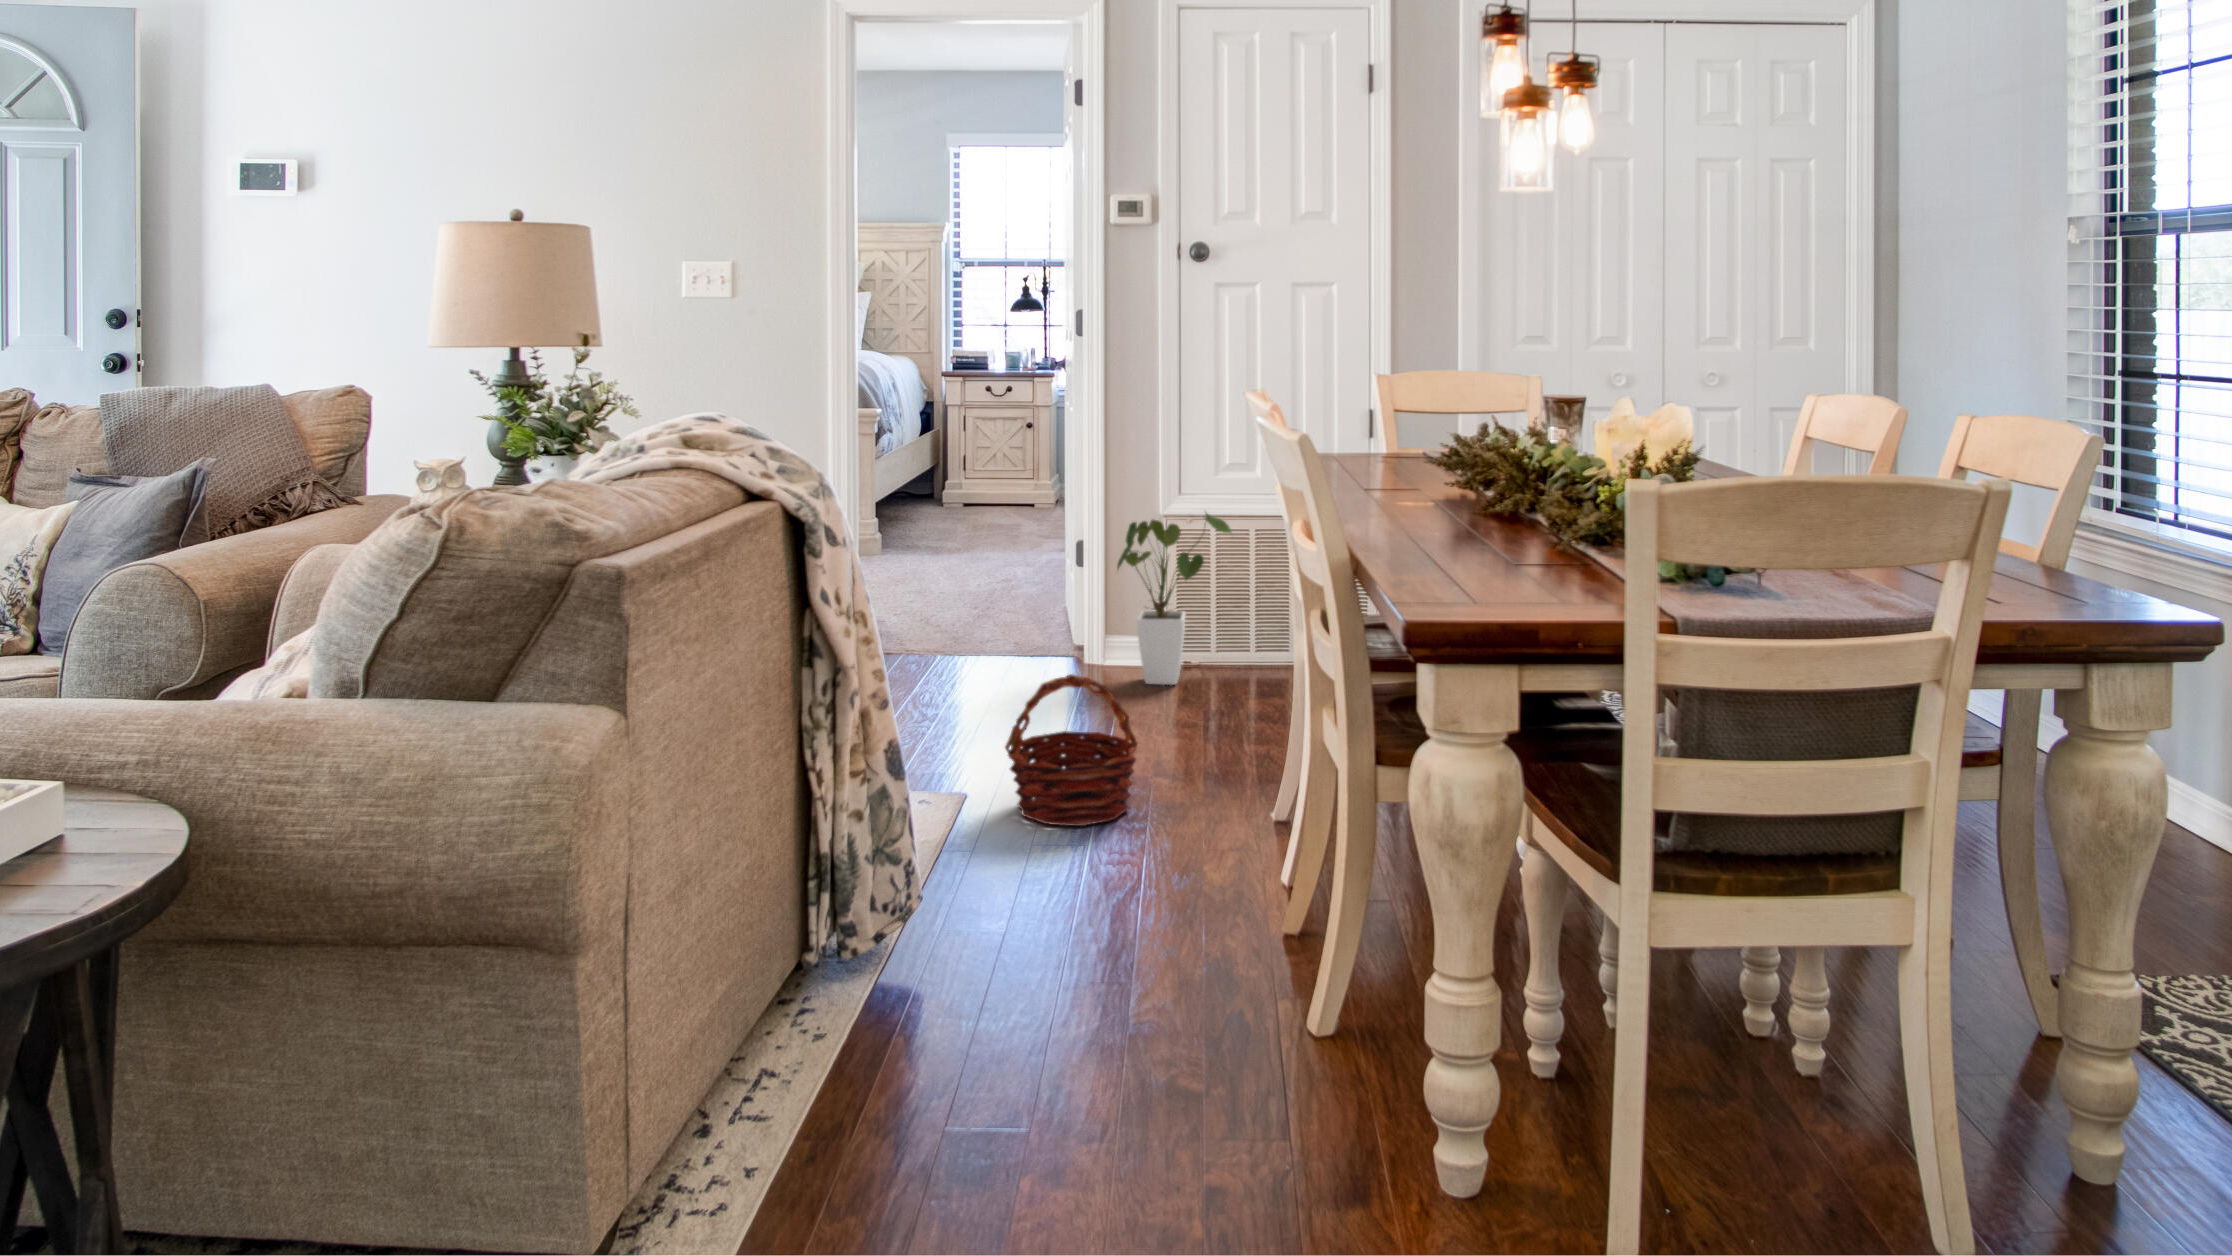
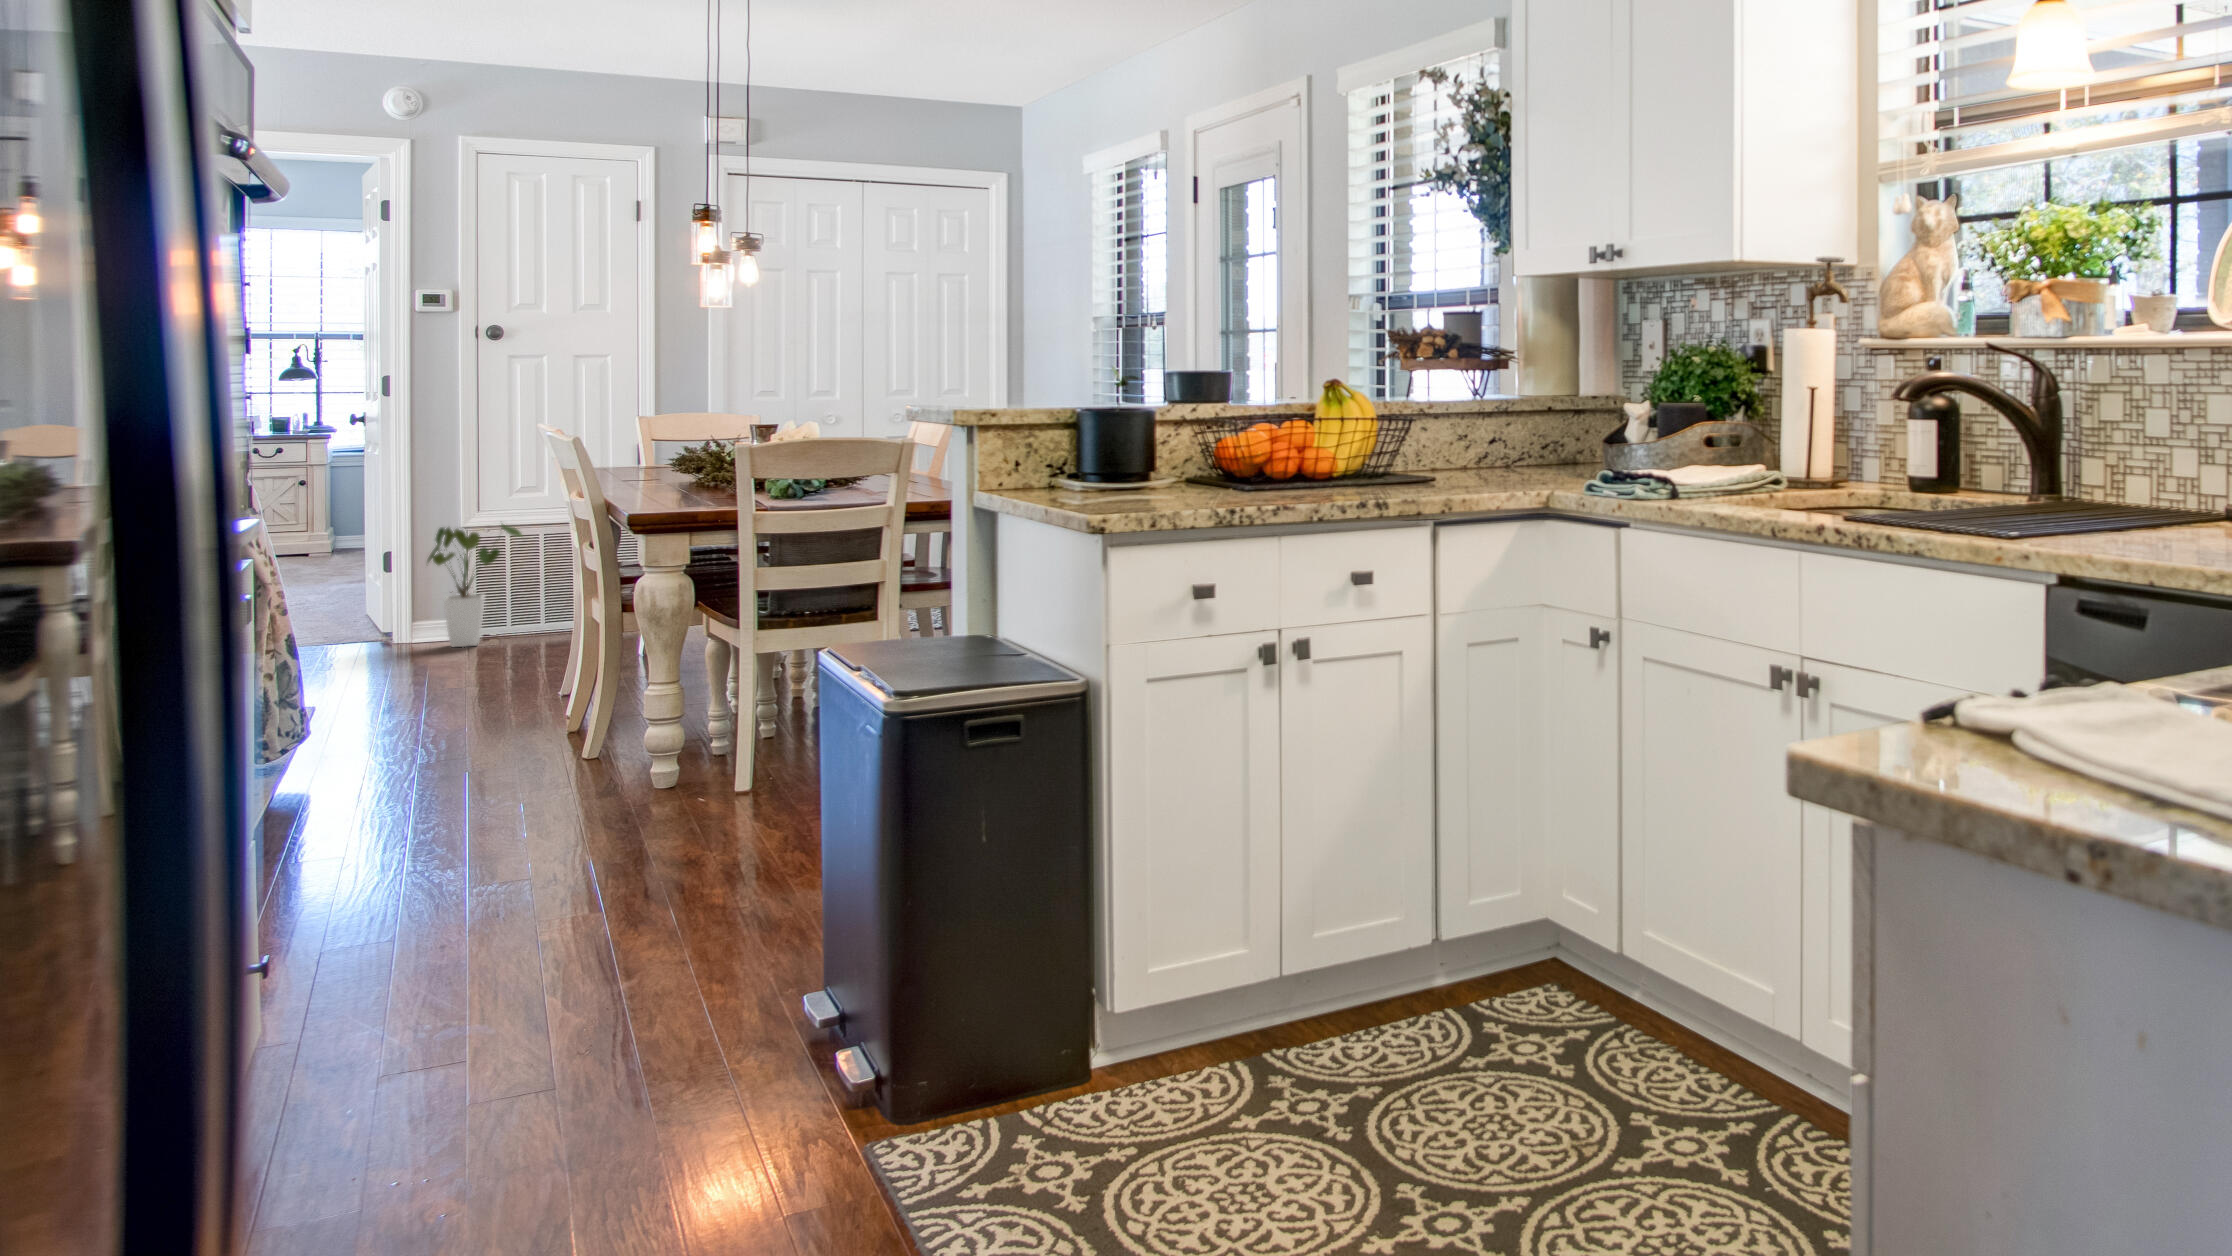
basket: present [1005,674,1138,826] -> none [350,607,453,702]

